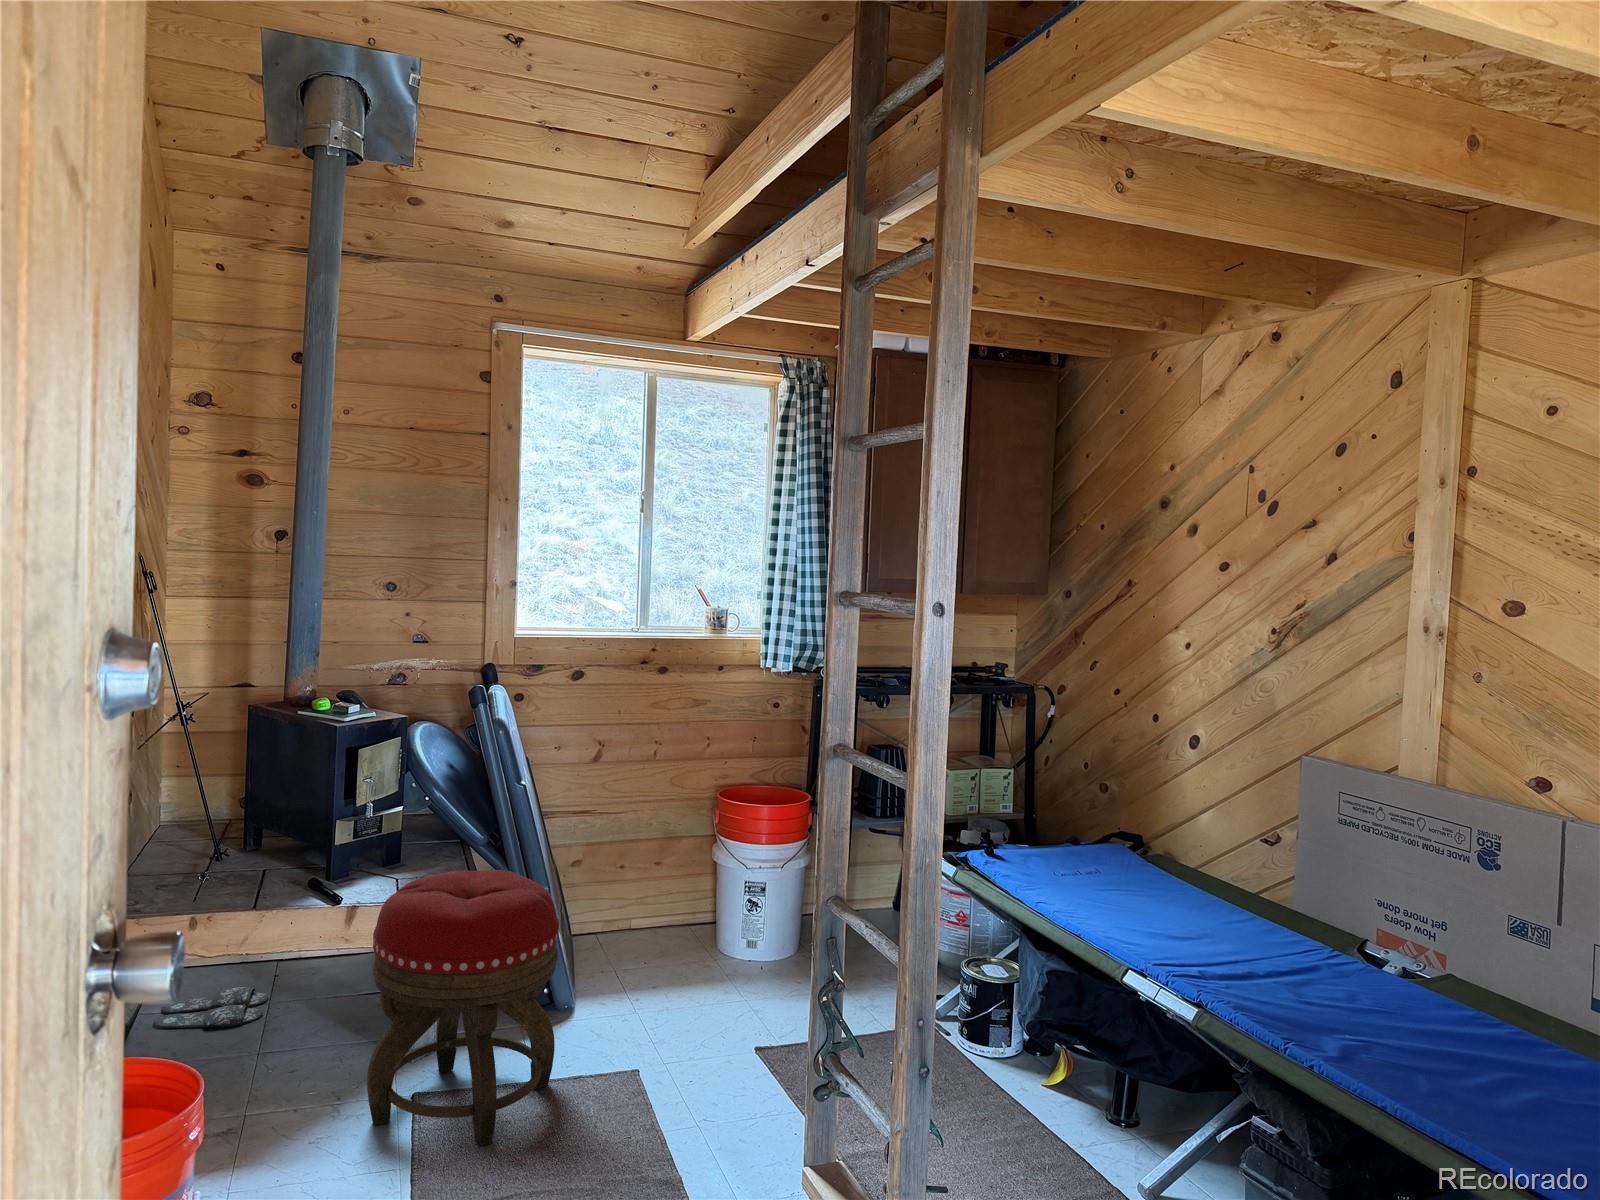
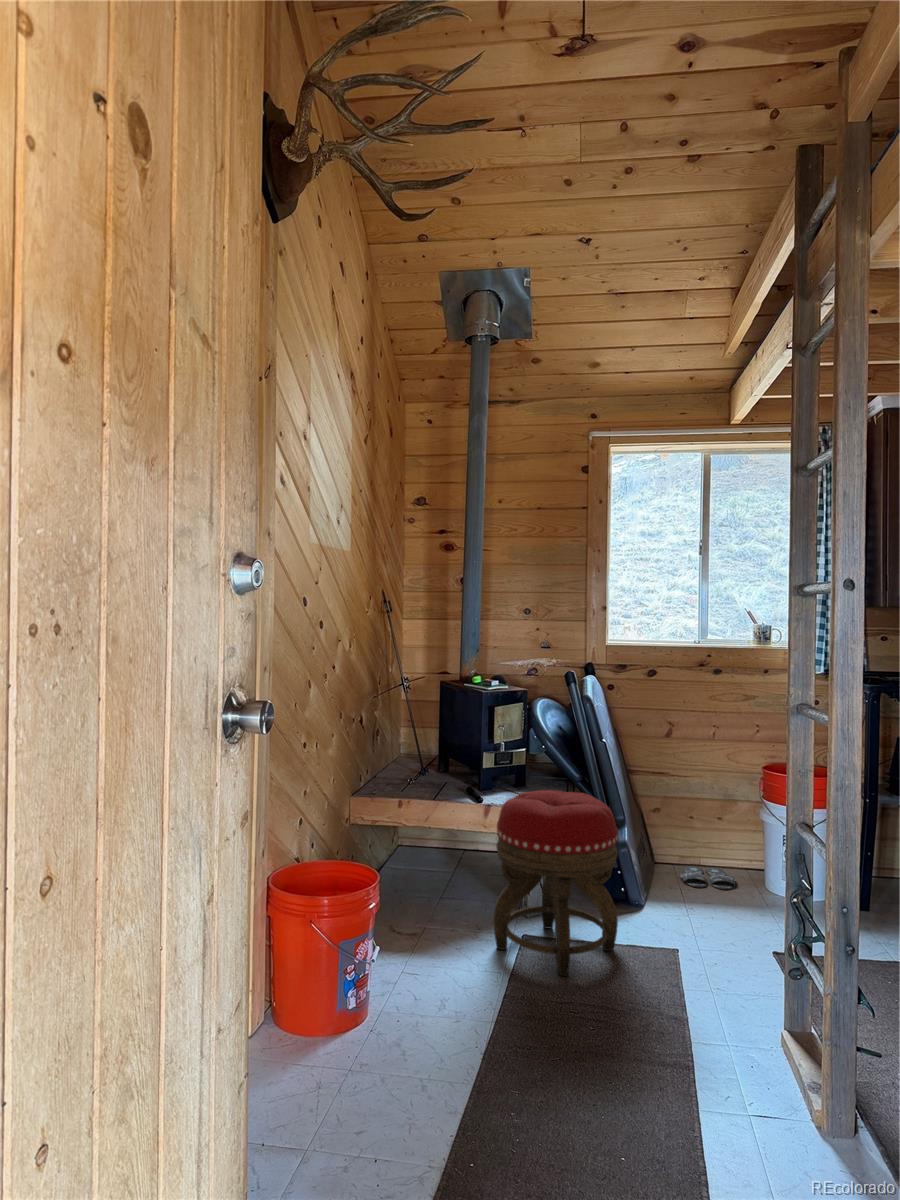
slippers: present [153,987,269,1028] -> present [680,866,736,890]

